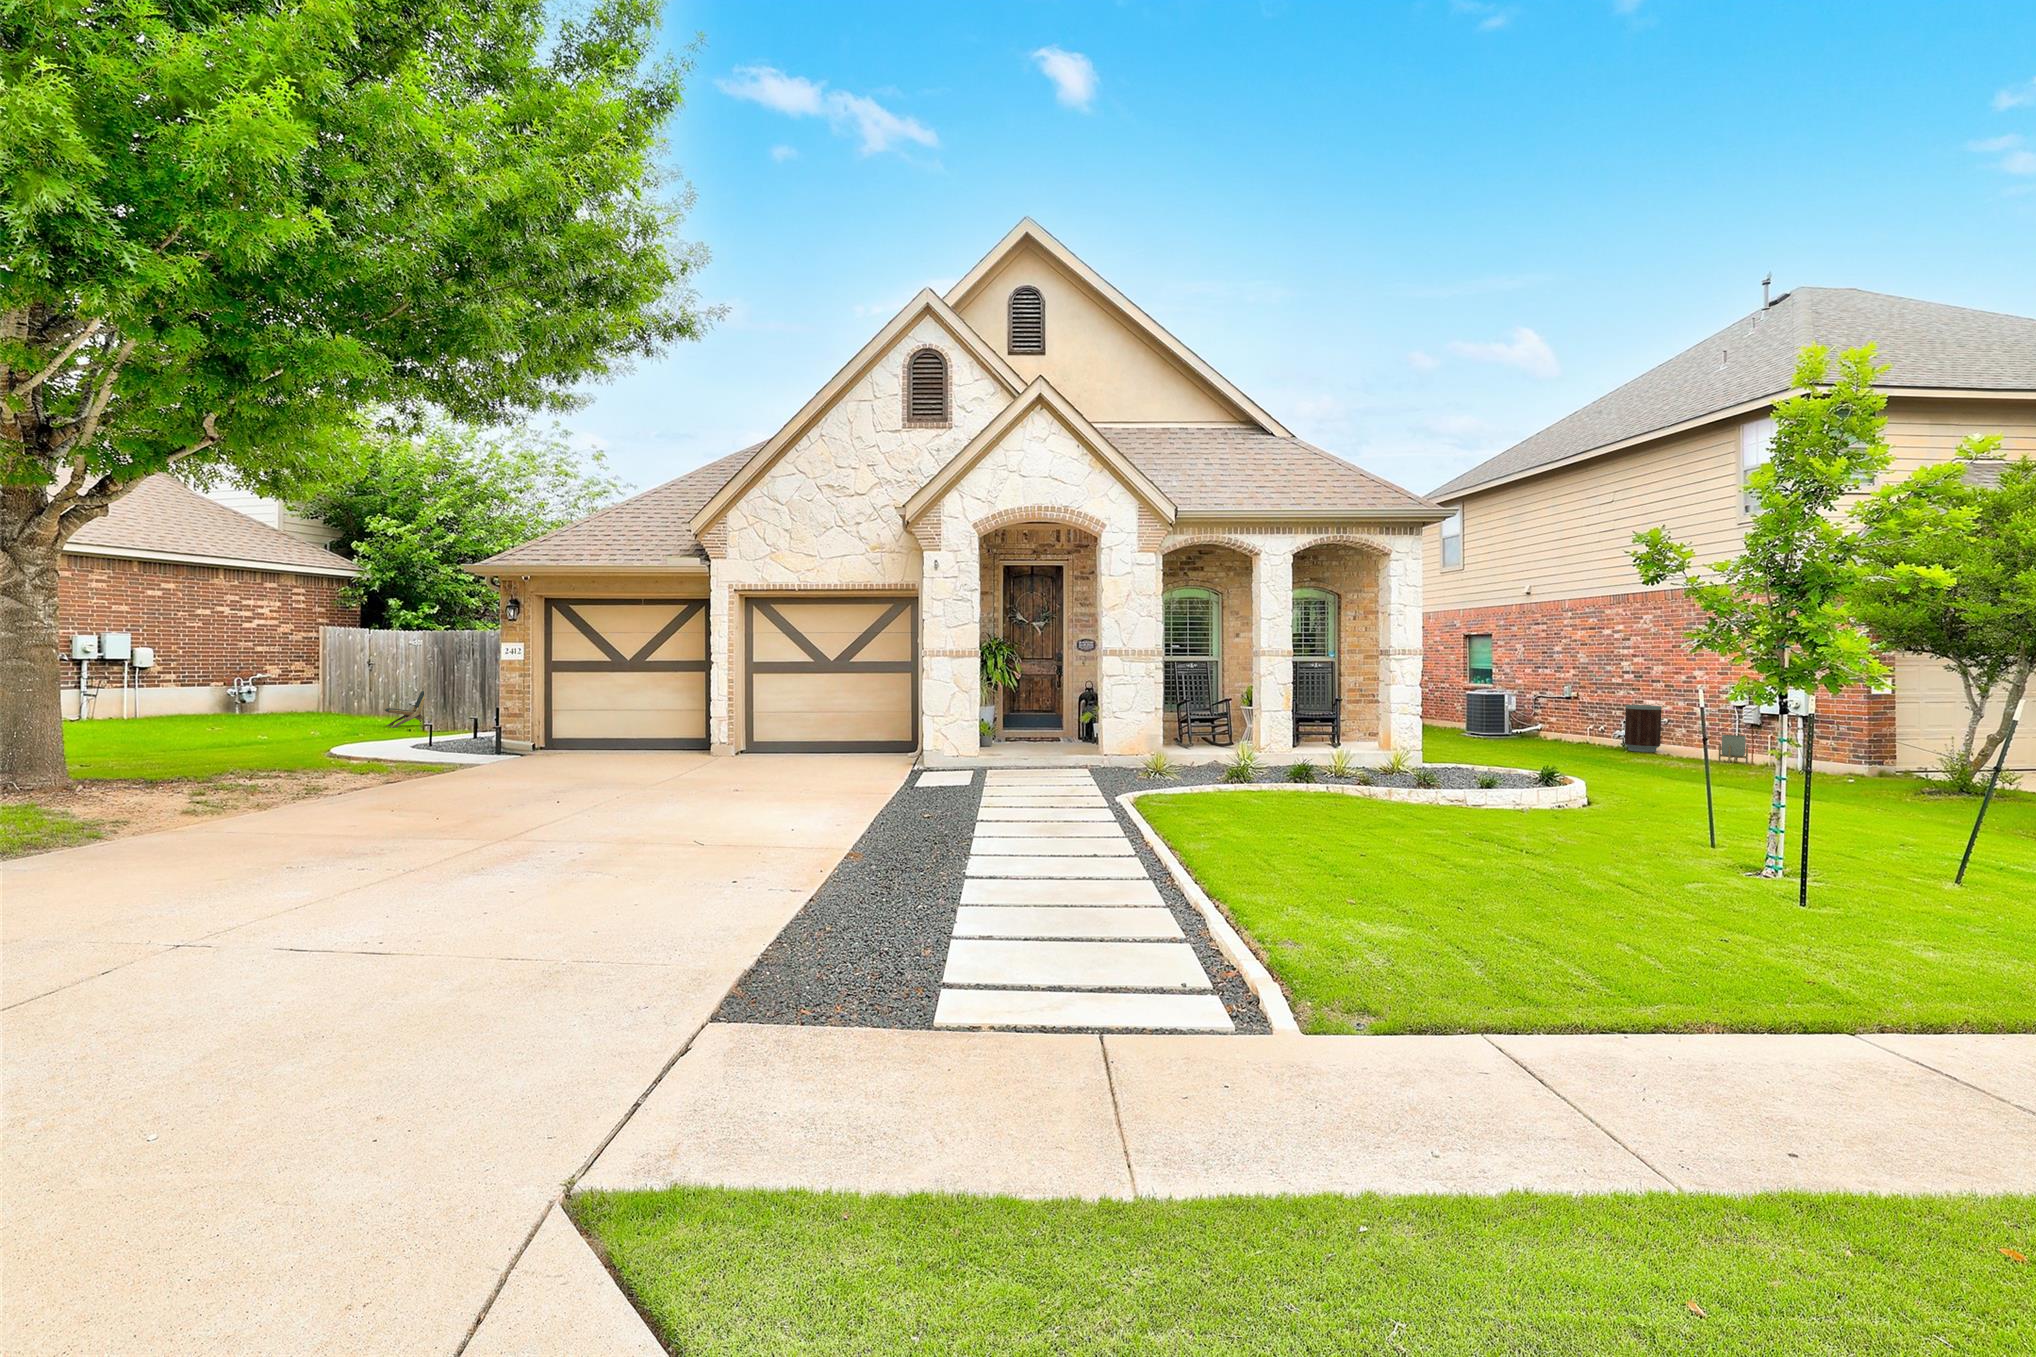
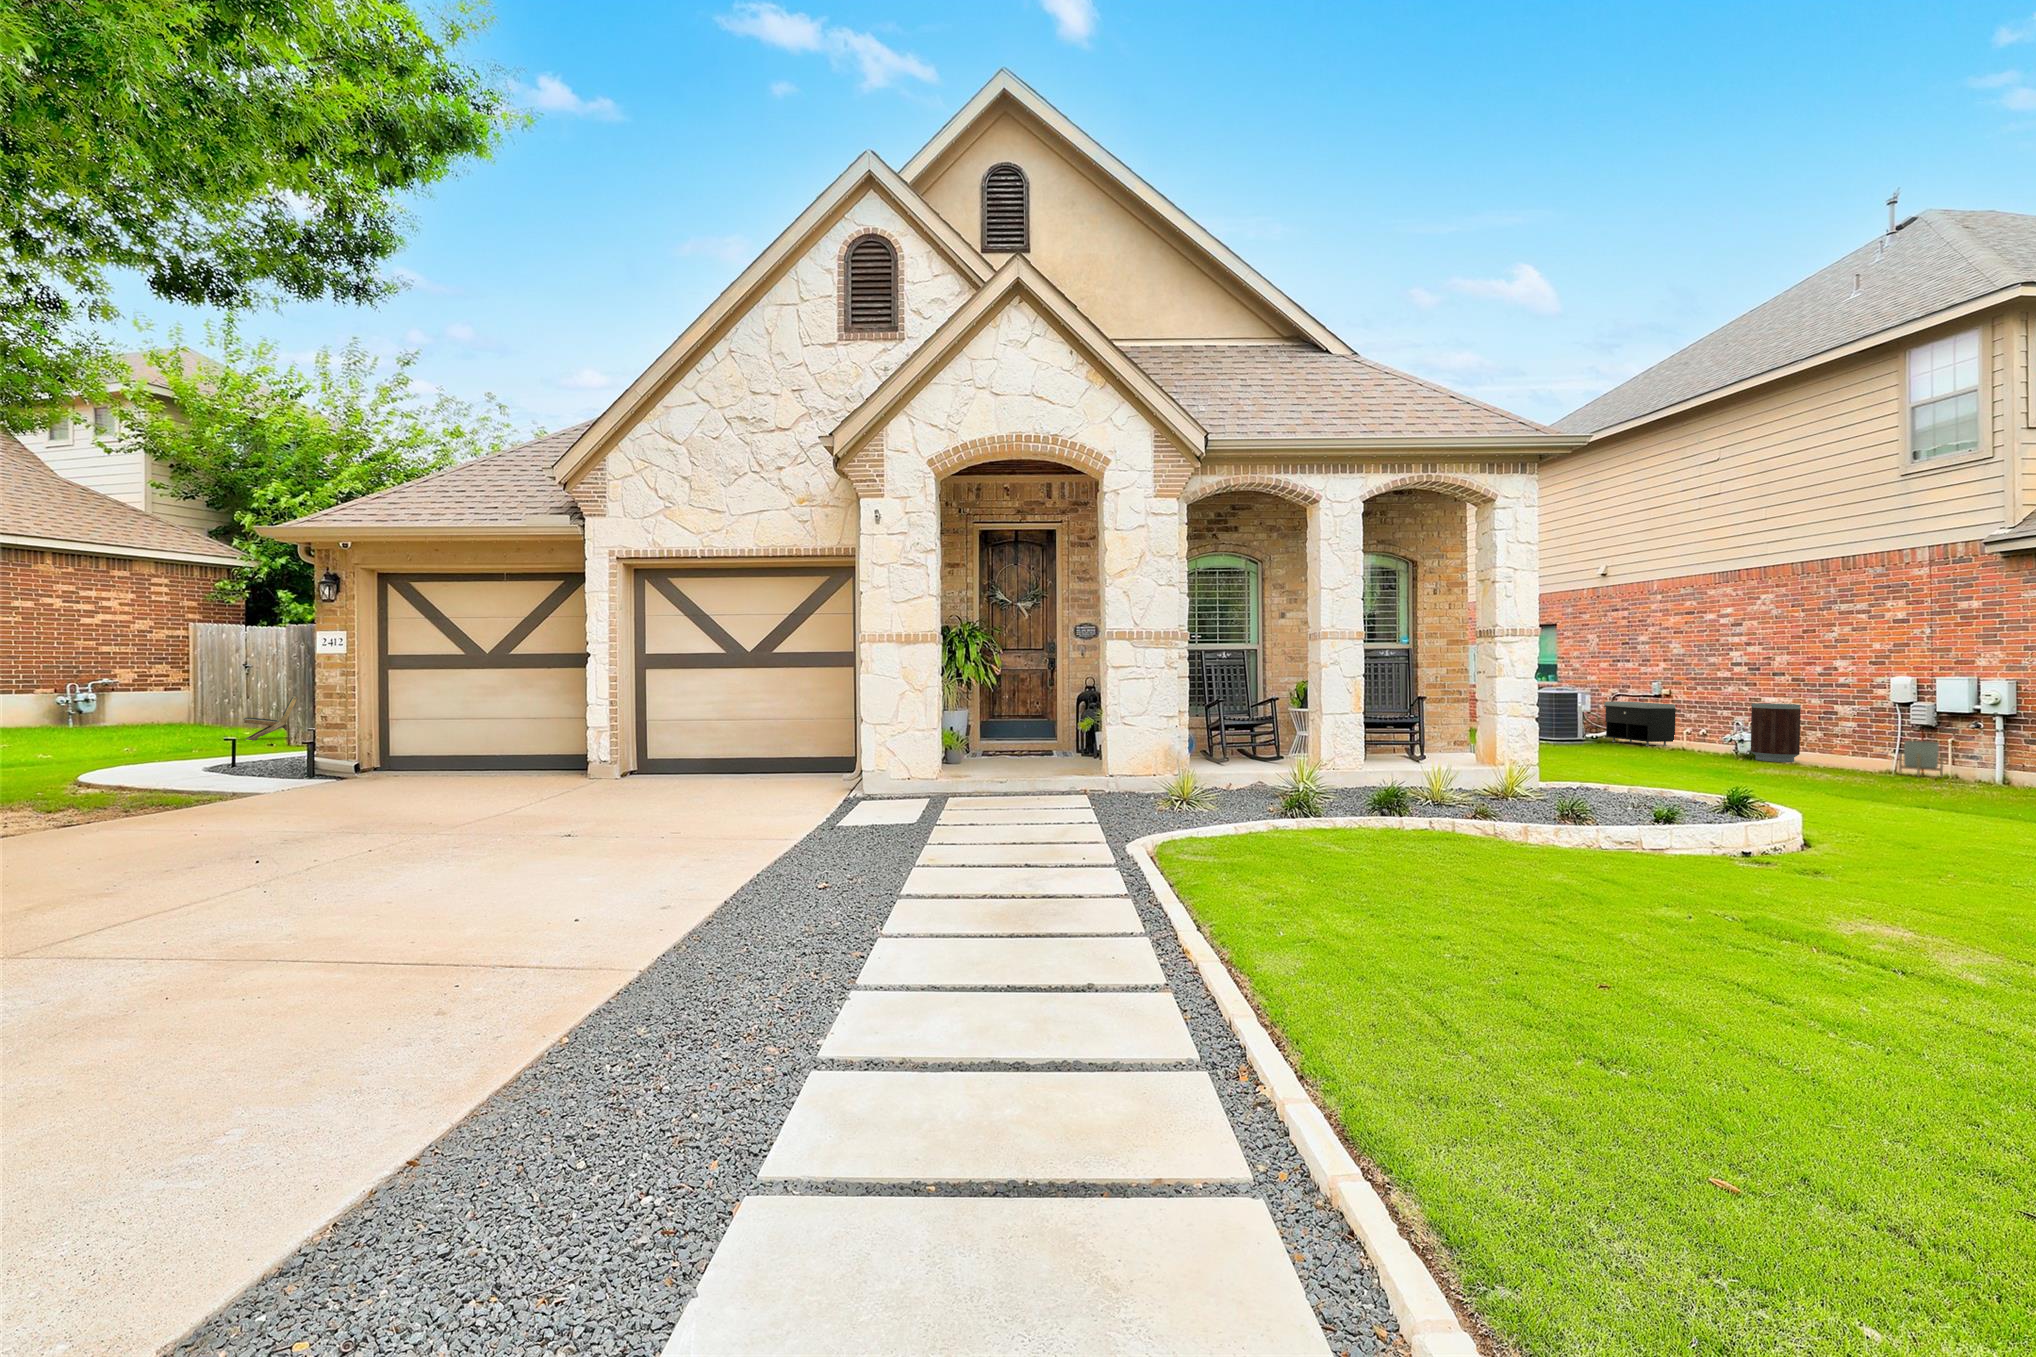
storage bench: none [1528,702,1582,740] -> present [1604,702,1676,746]

